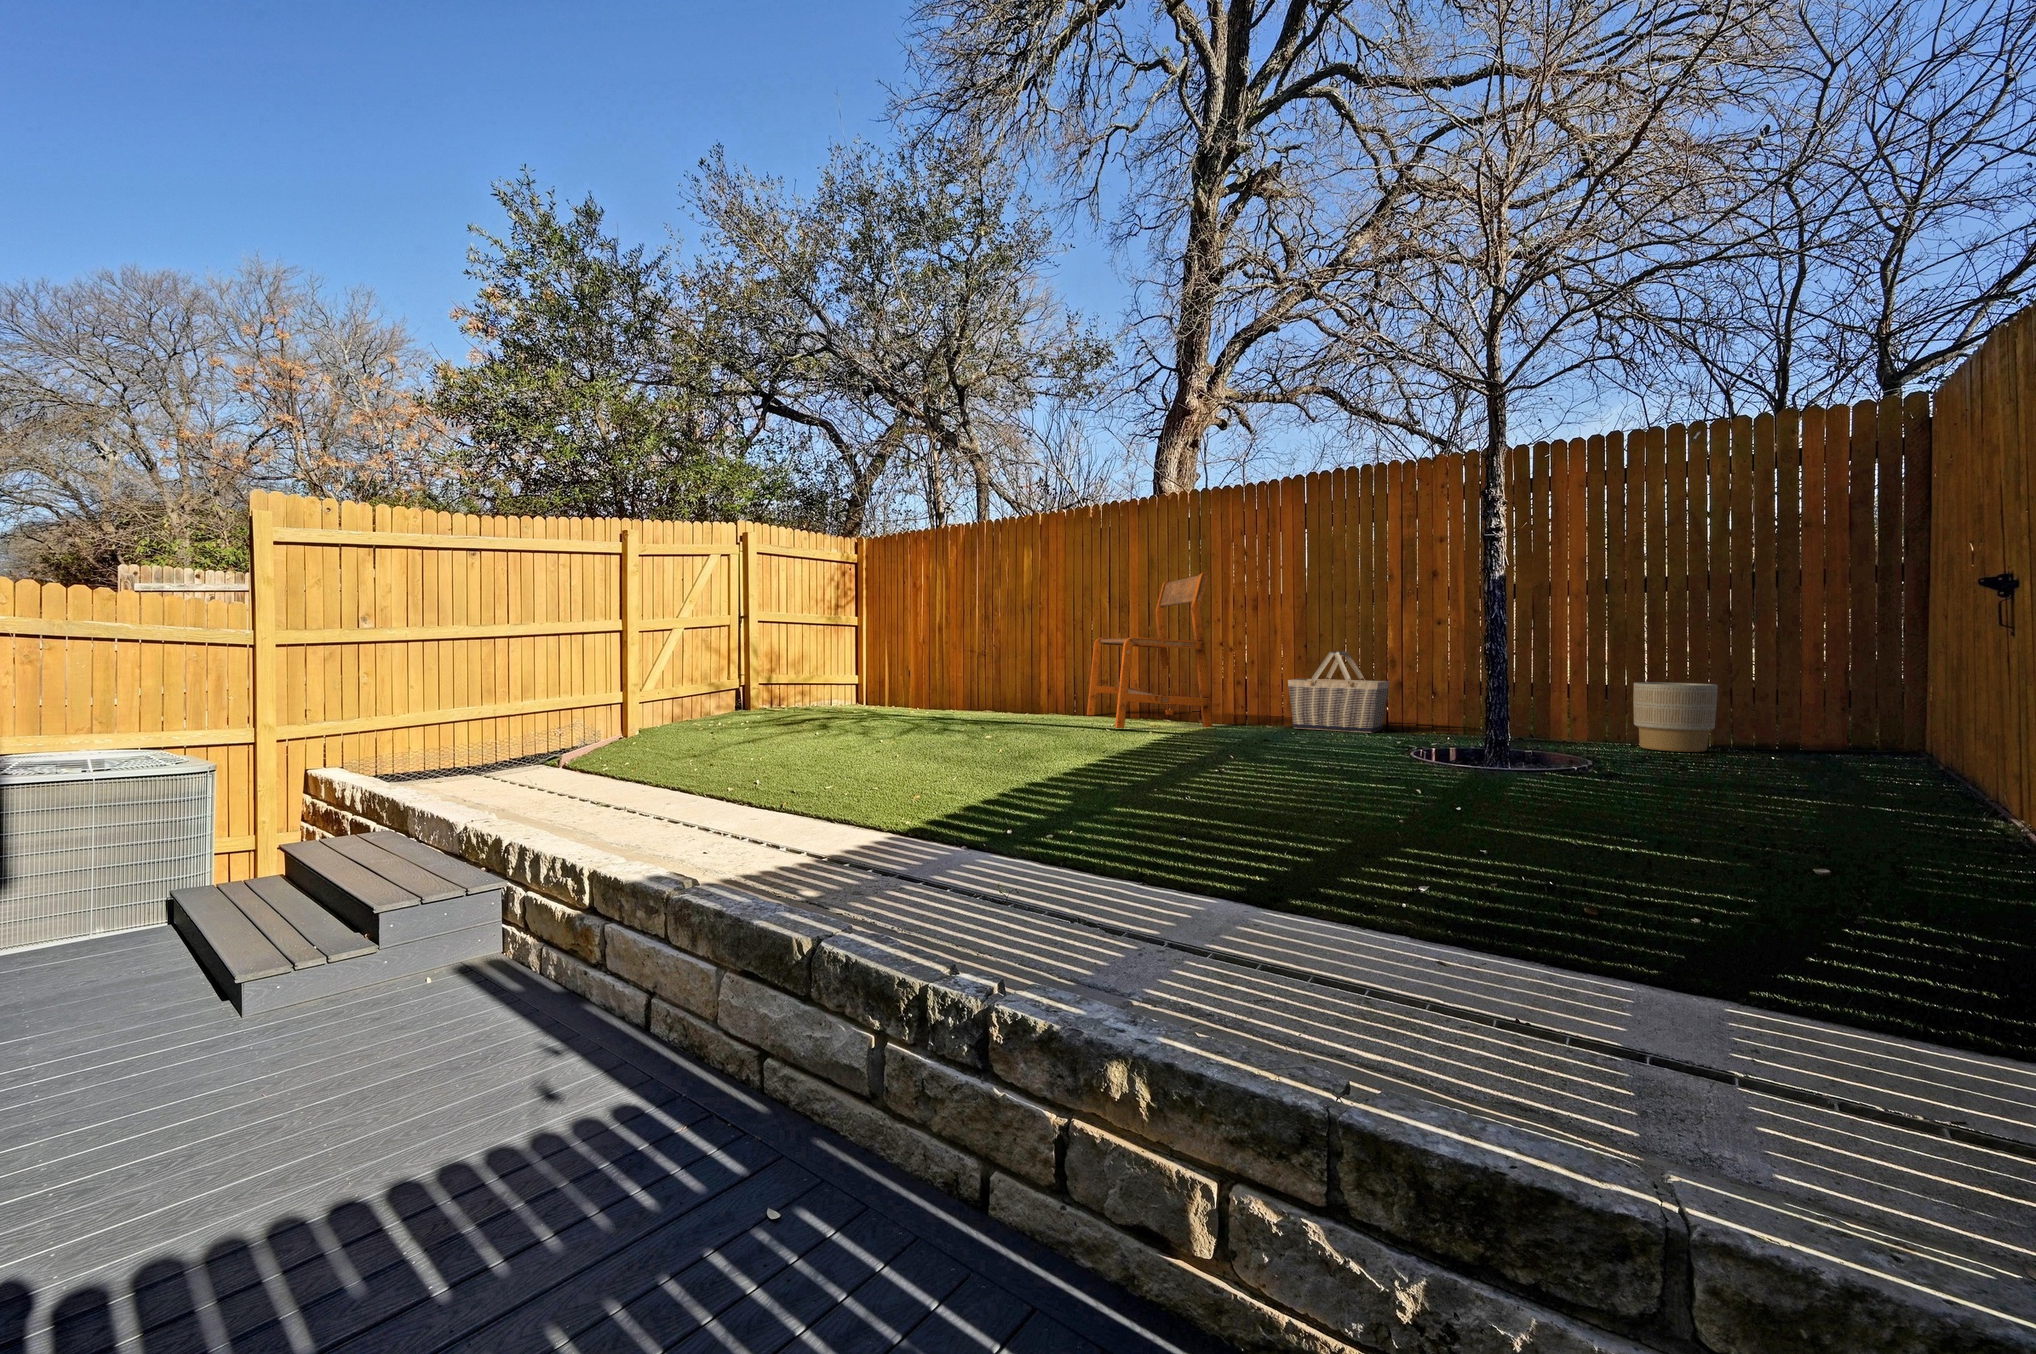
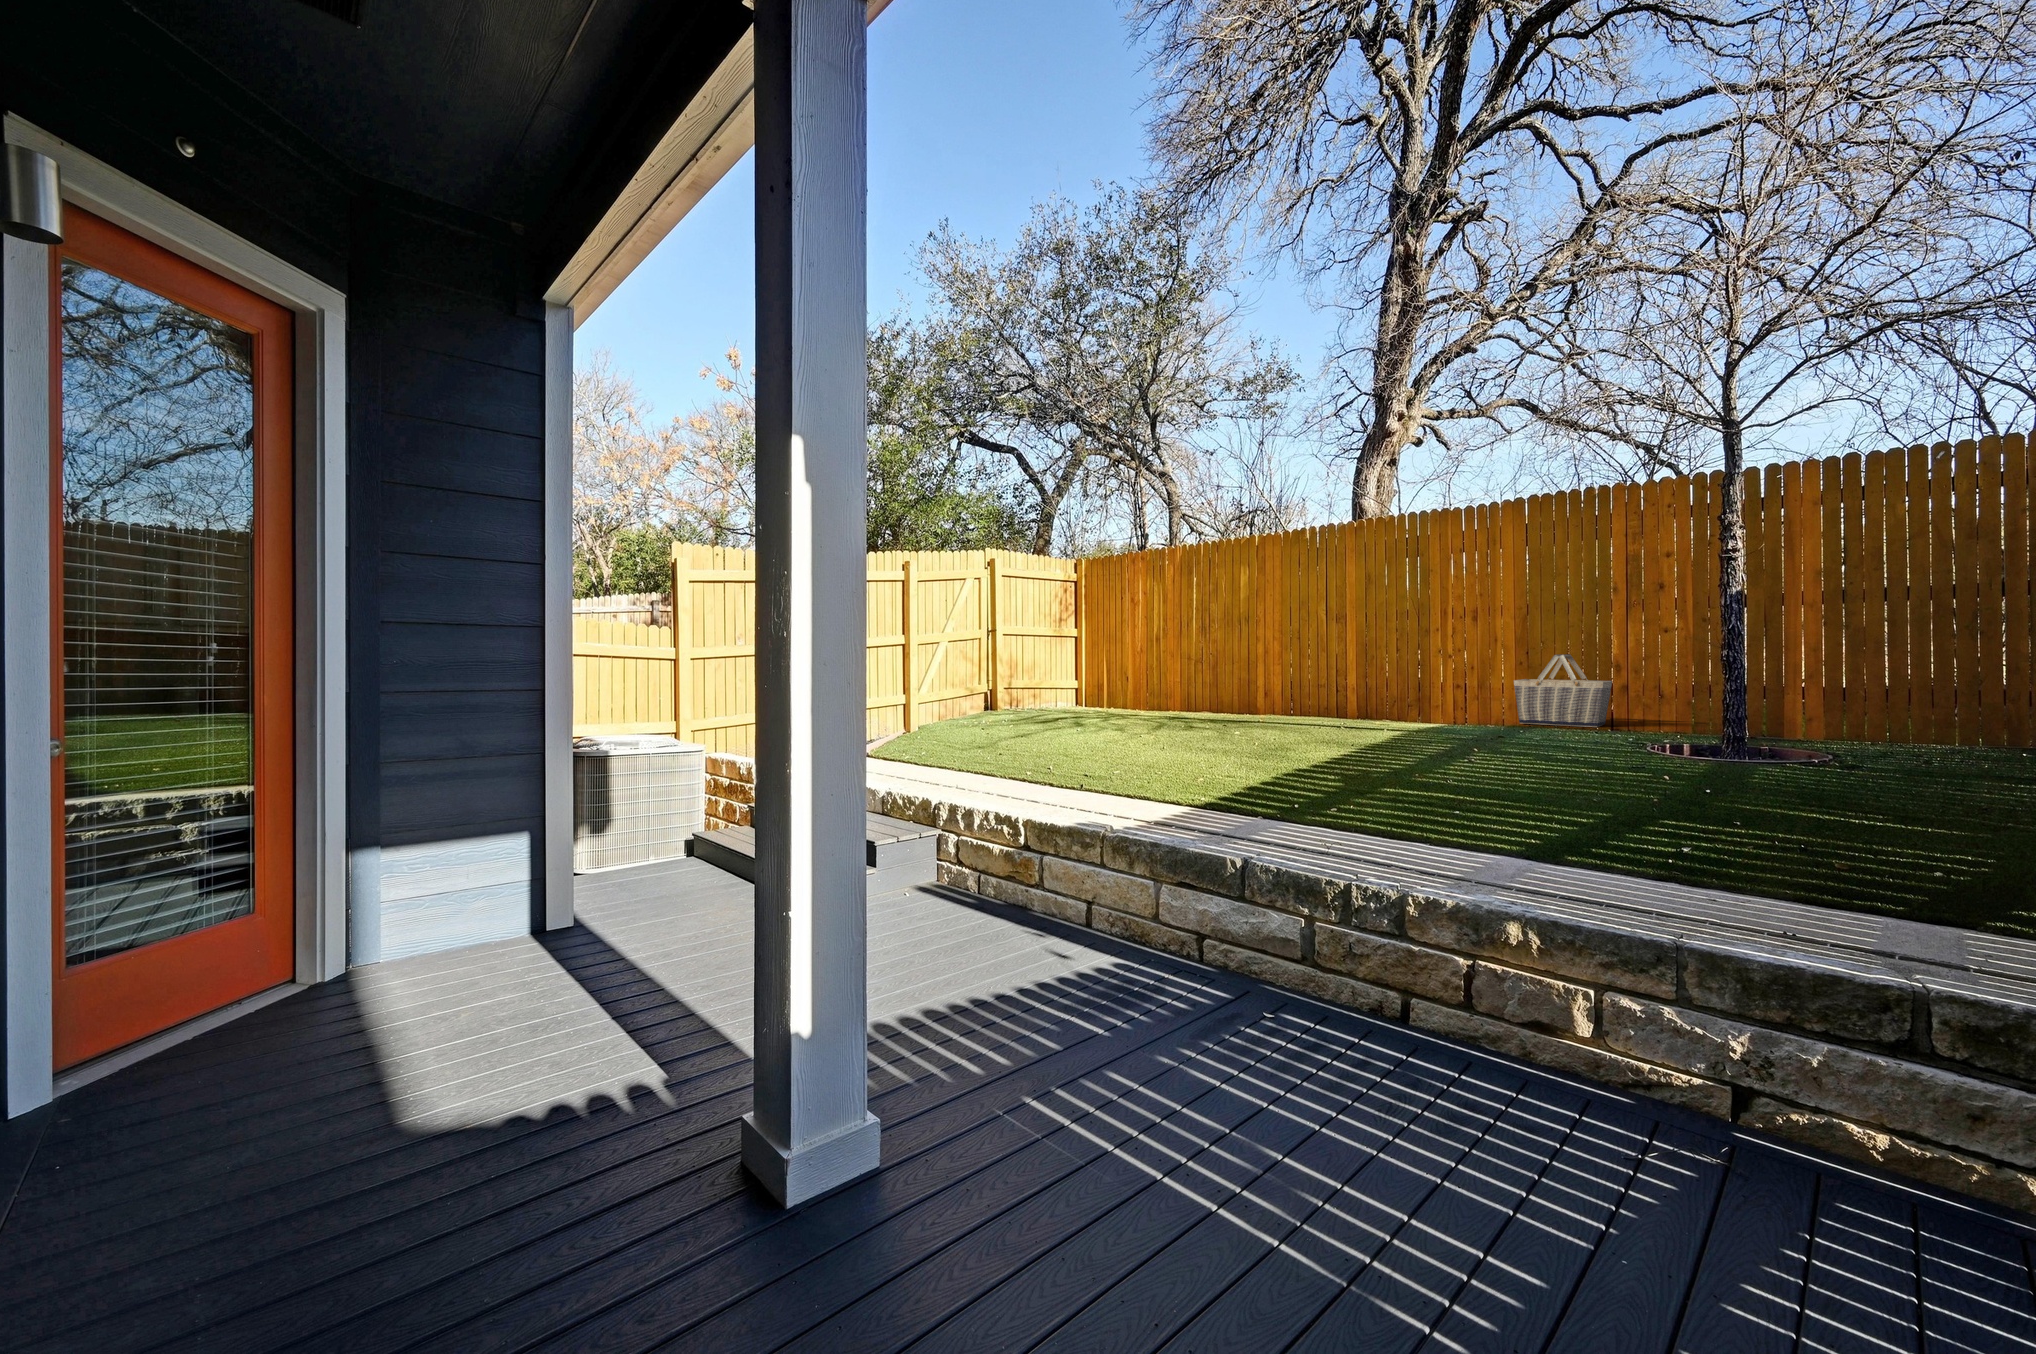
bench: present [1087,572,1212,728] -> none [1312,586,1440,723]
planter: present [1633,682,1718,752] -> none [1862,680,1949,742]

